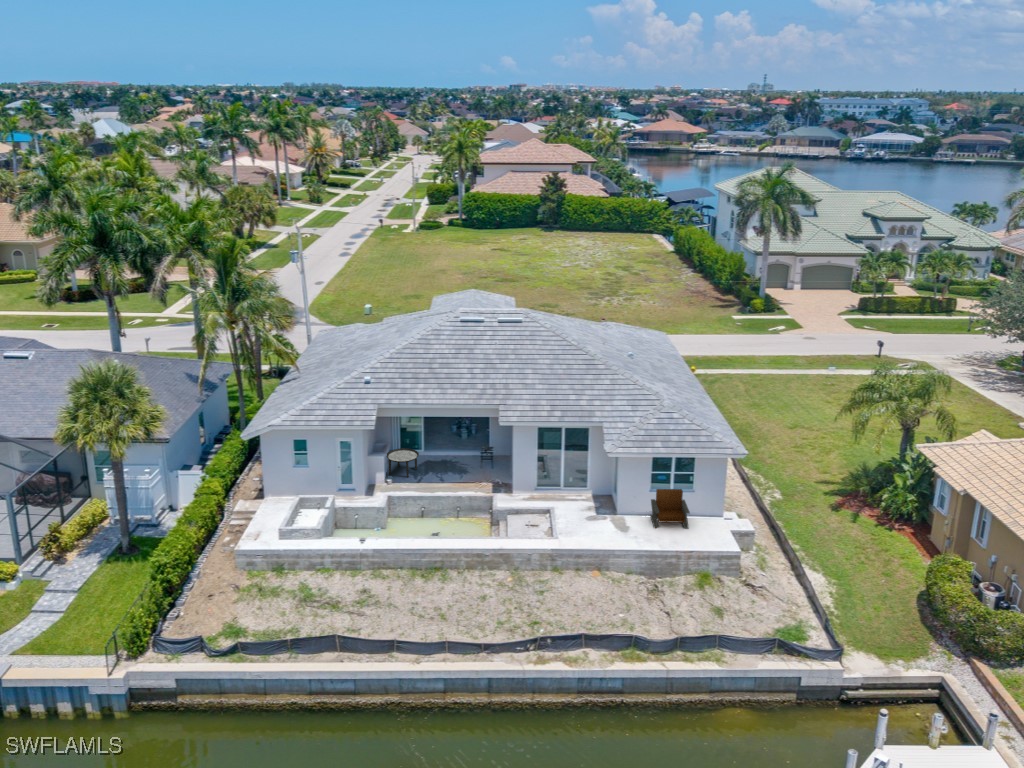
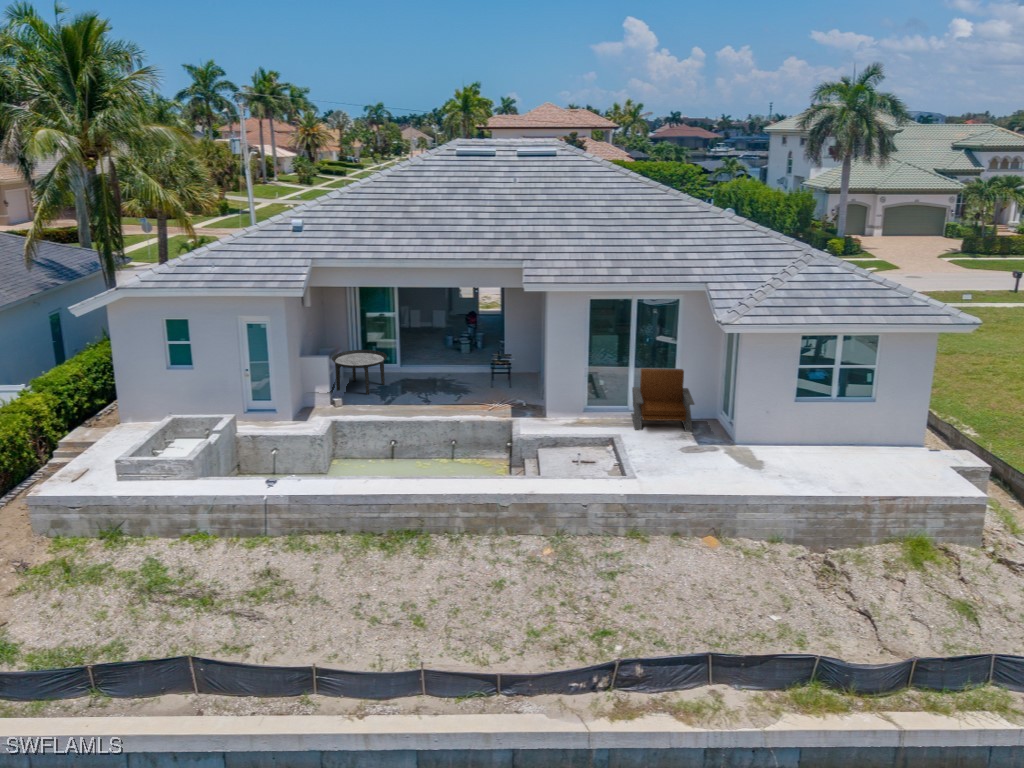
lounge chair: present [650,489,690,529] -> present [631,368,694,432]

